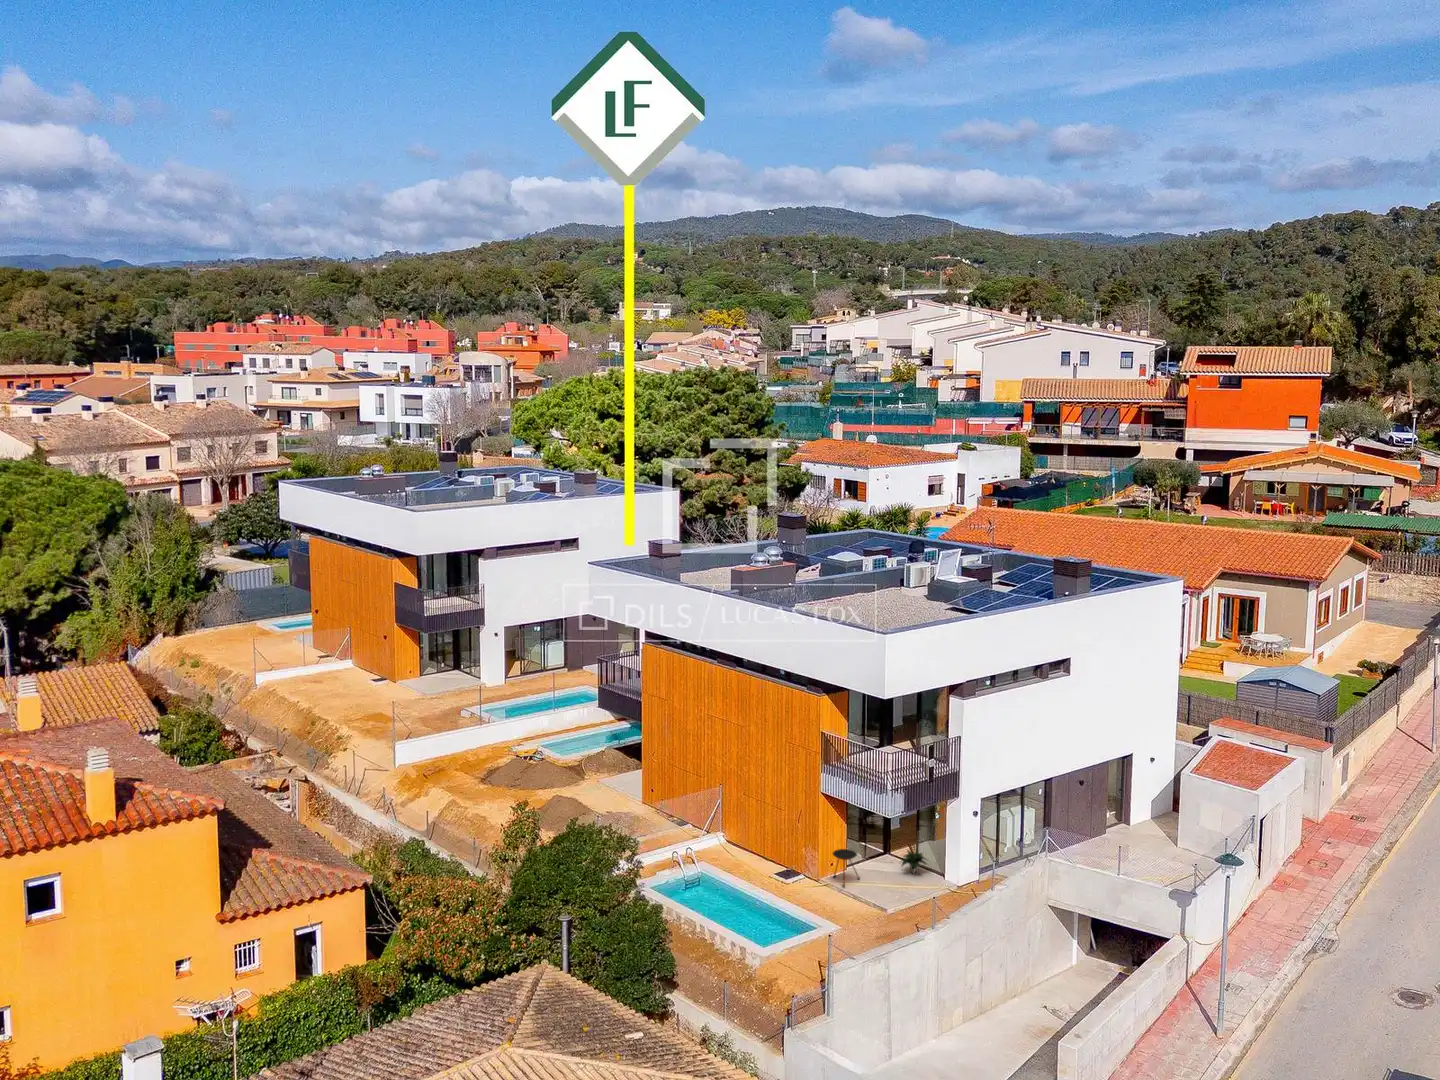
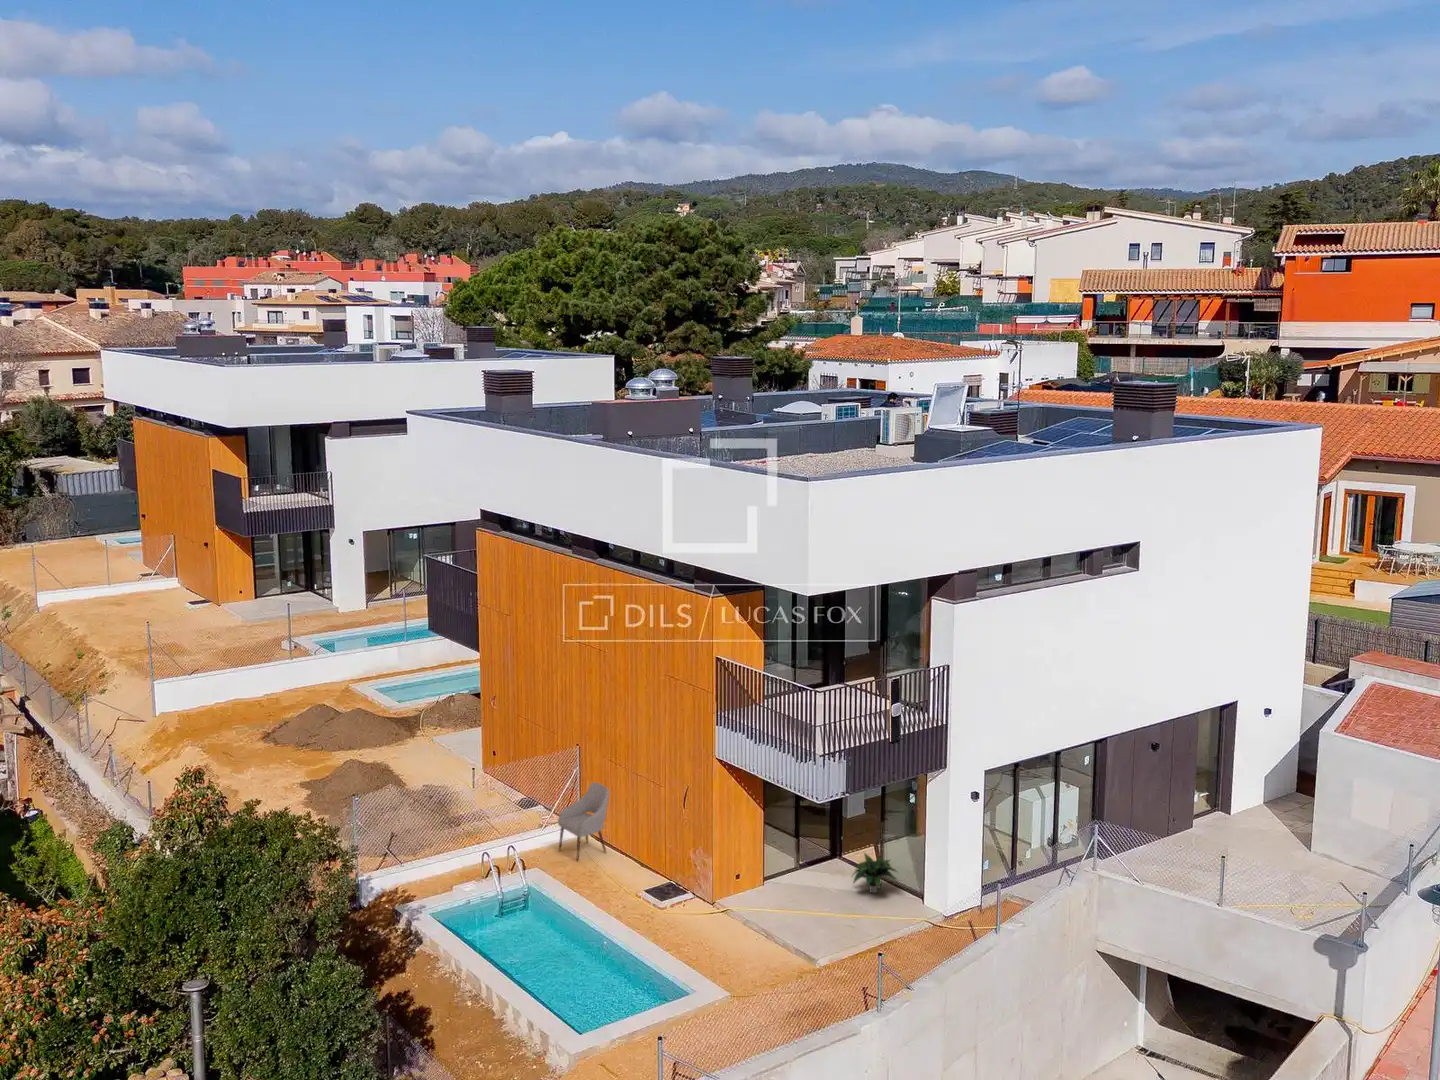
chair: none [712,808,744,858] -> present [558,782,609,861]
side table: present [833,849,860,888] -> none [736,852,783,919]

